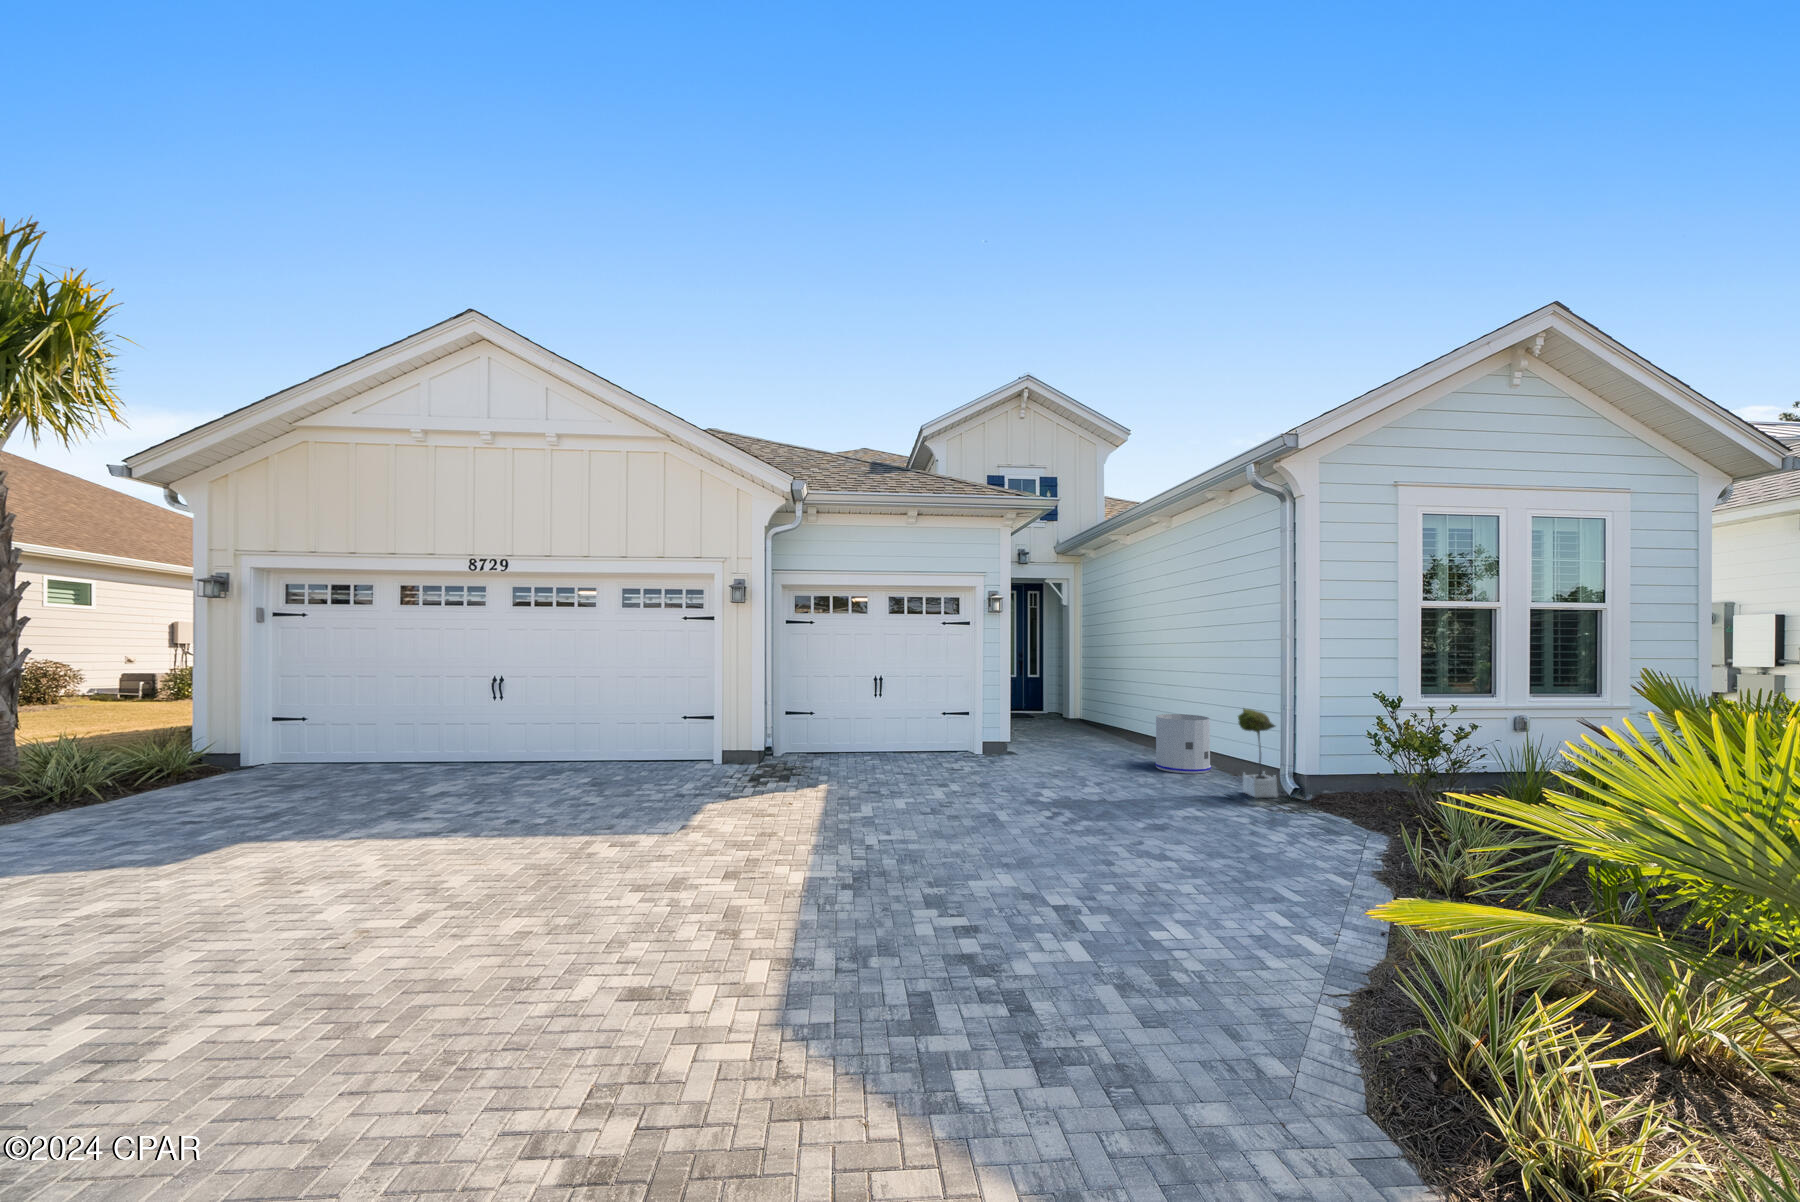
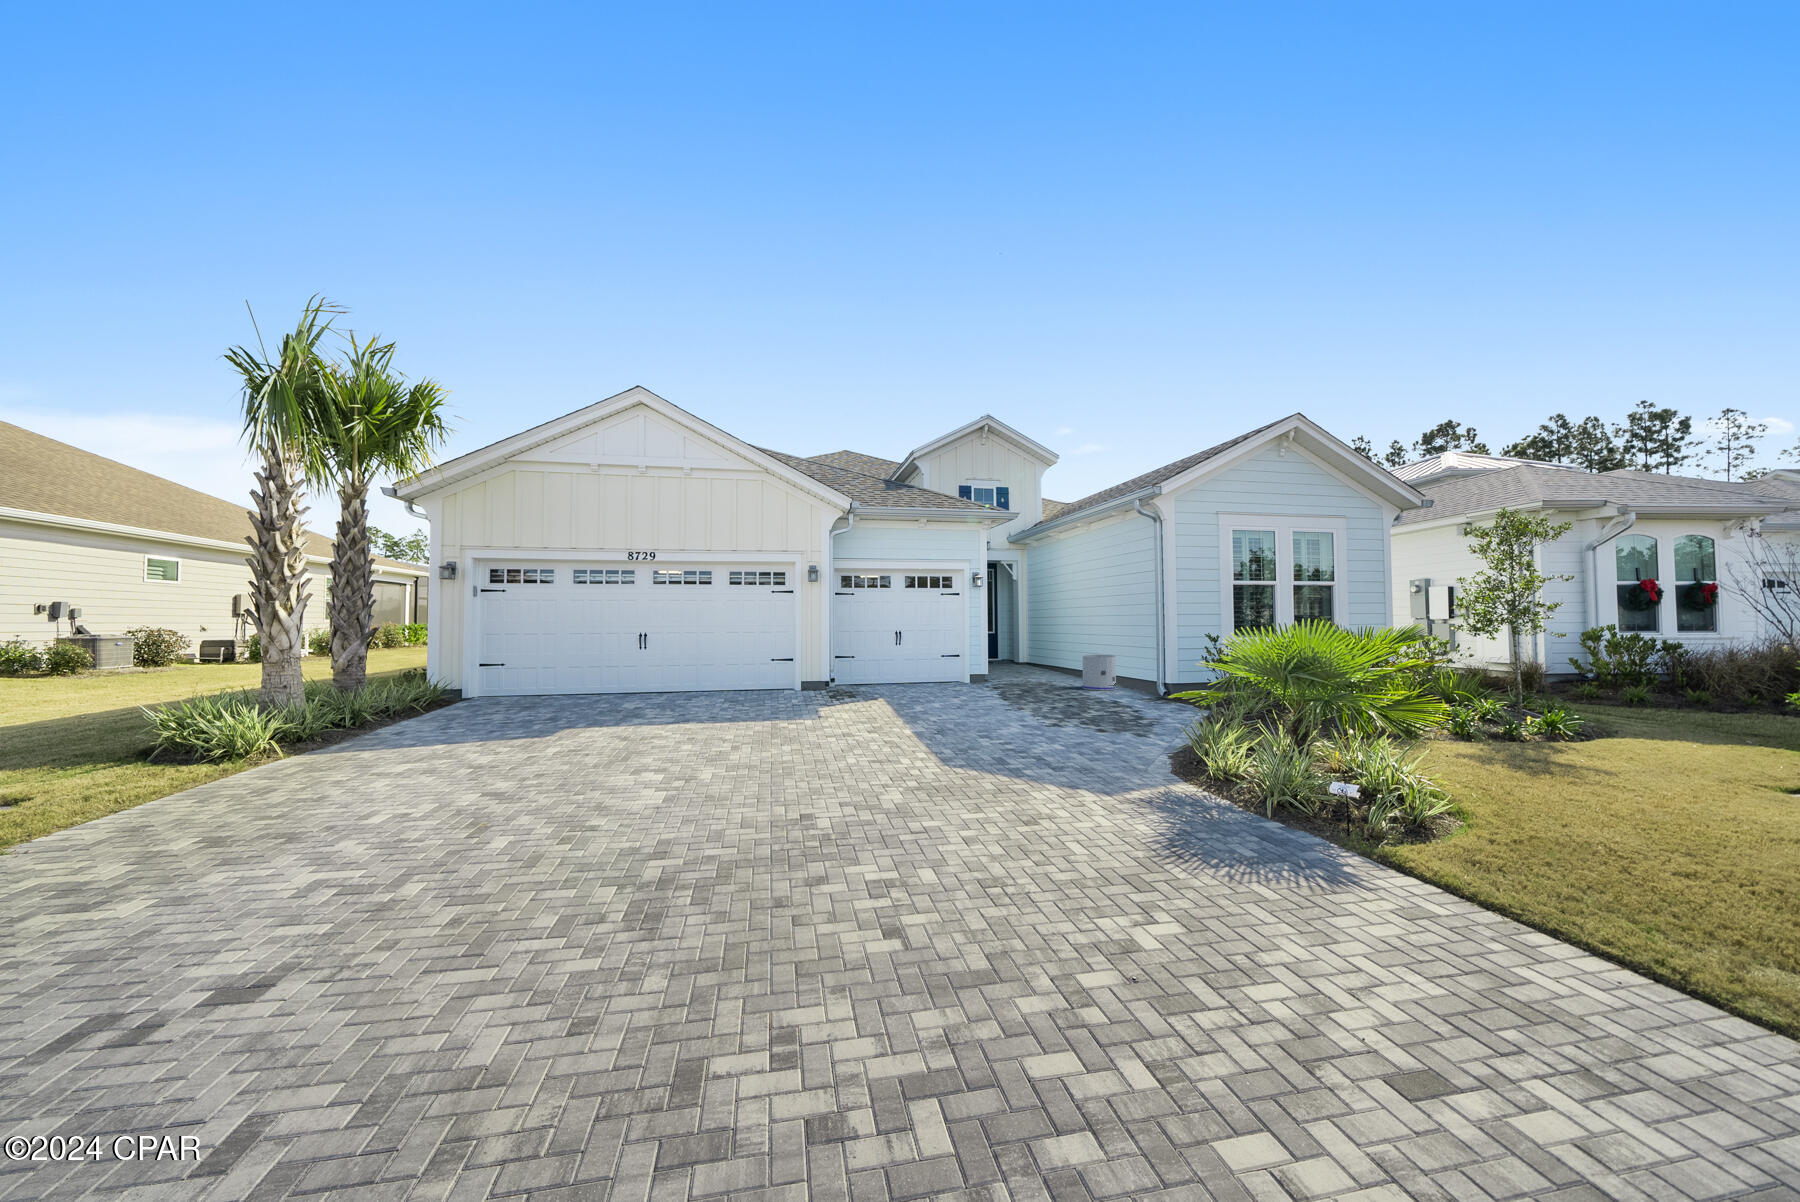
potted tree: present [1238,708,1278,798] -> none [1132,646,1154,698]

